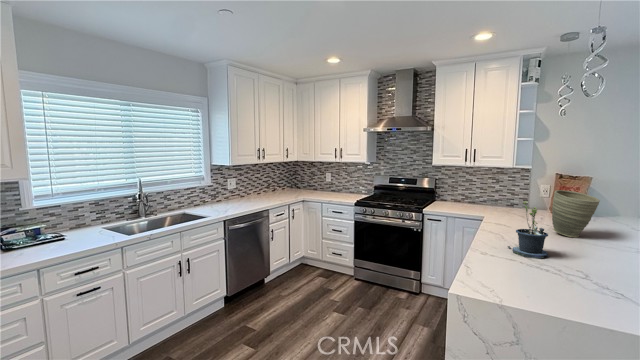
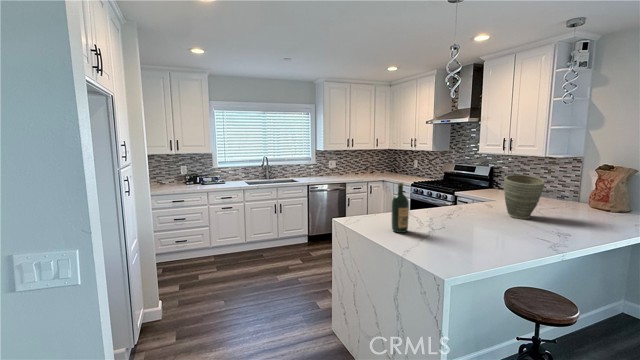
potted plant: present [508,201,549,259] -> none [420,176,447,220]
wine bottle: none [586,222,623,298] -> present [391,183,409,233]

